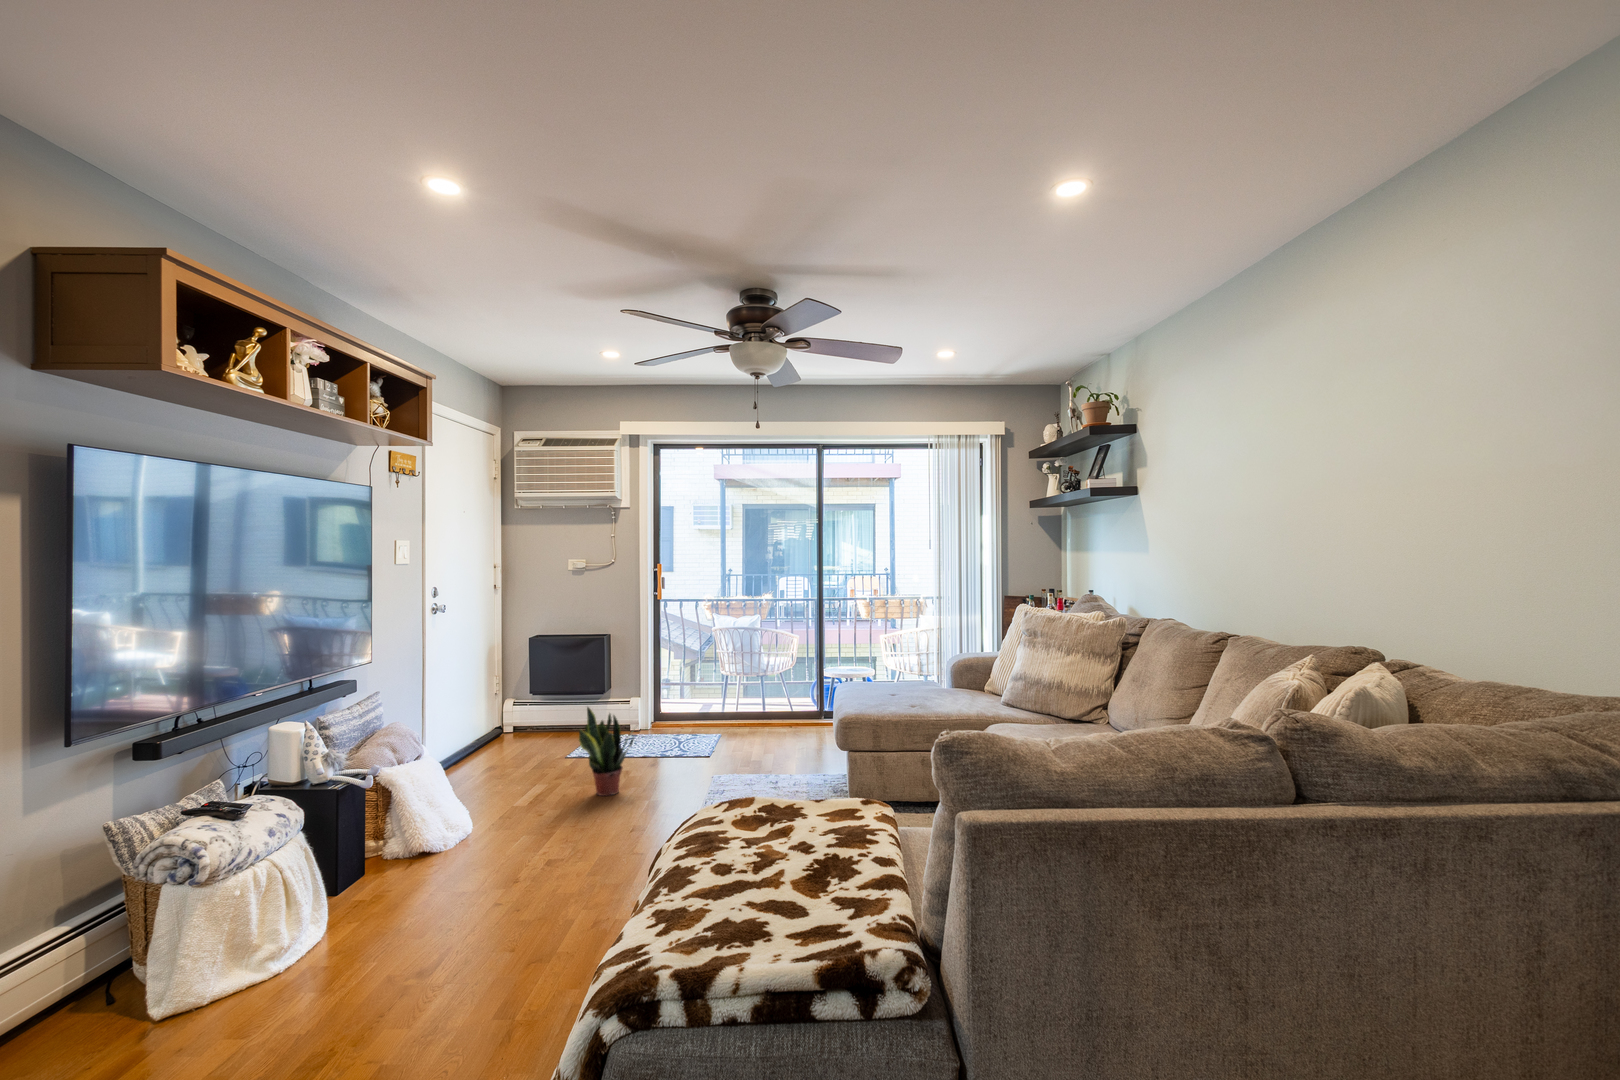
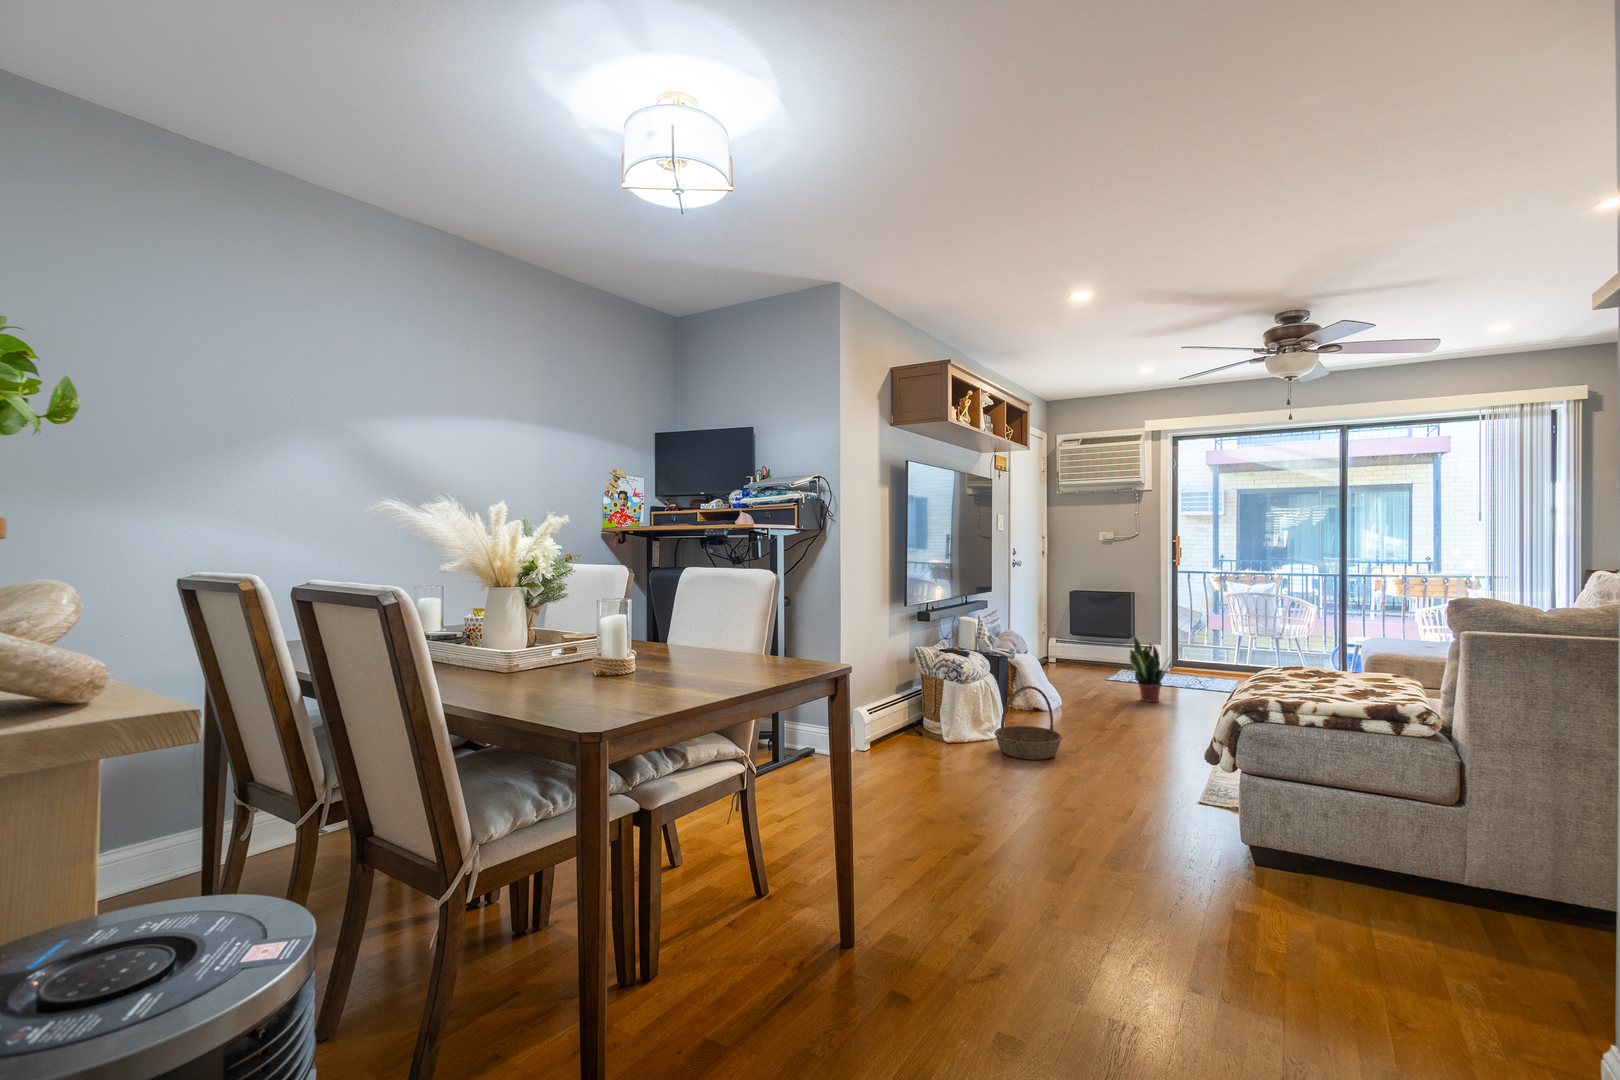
basket: none [260,869,403,1025] -> present [995,686,1062,760]

